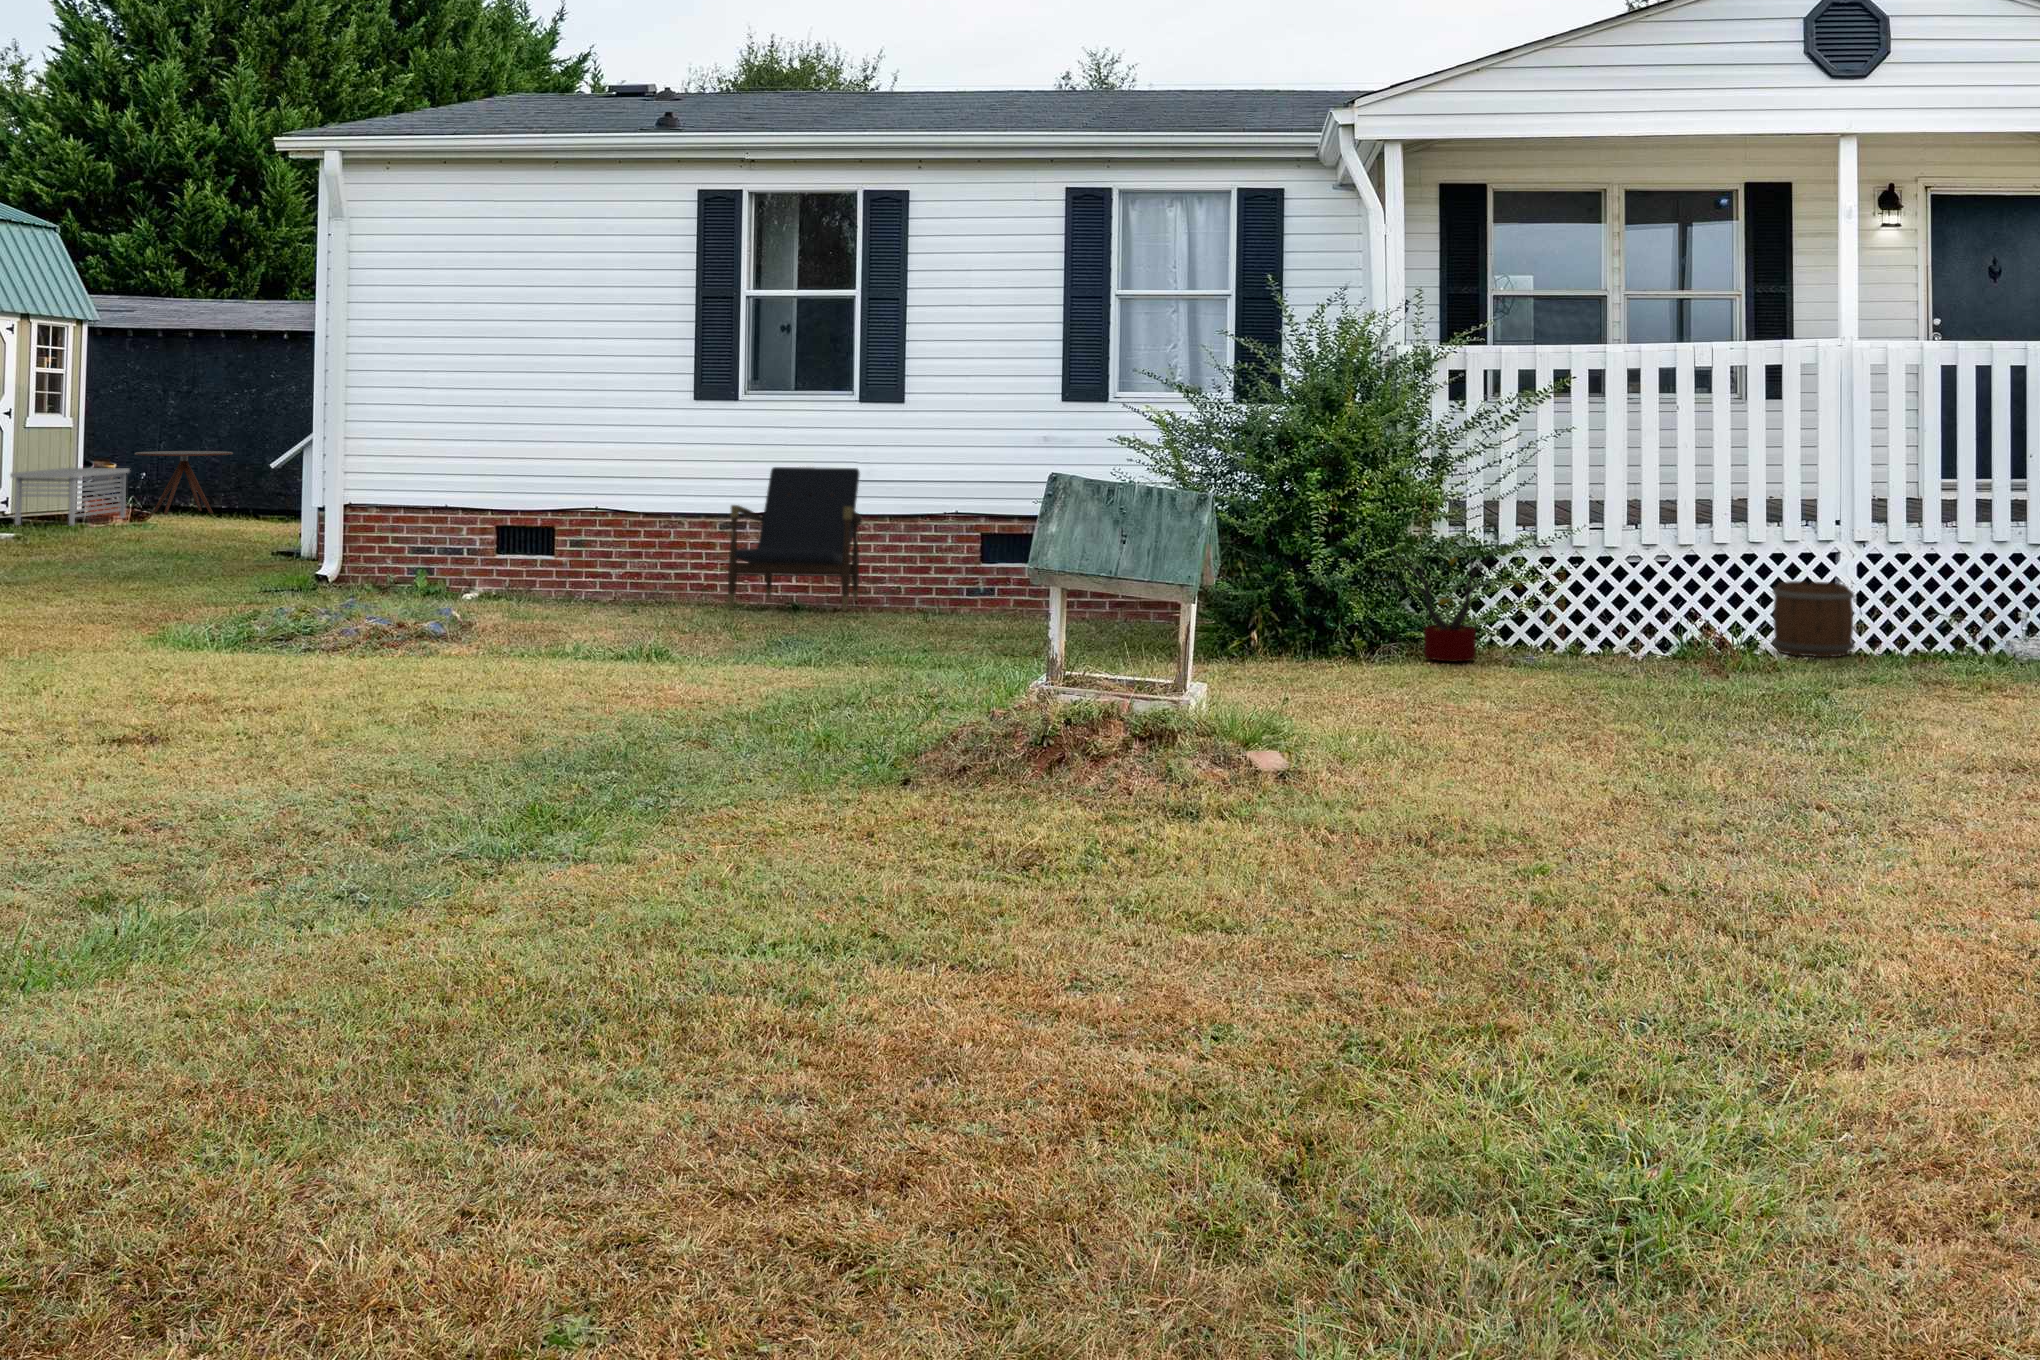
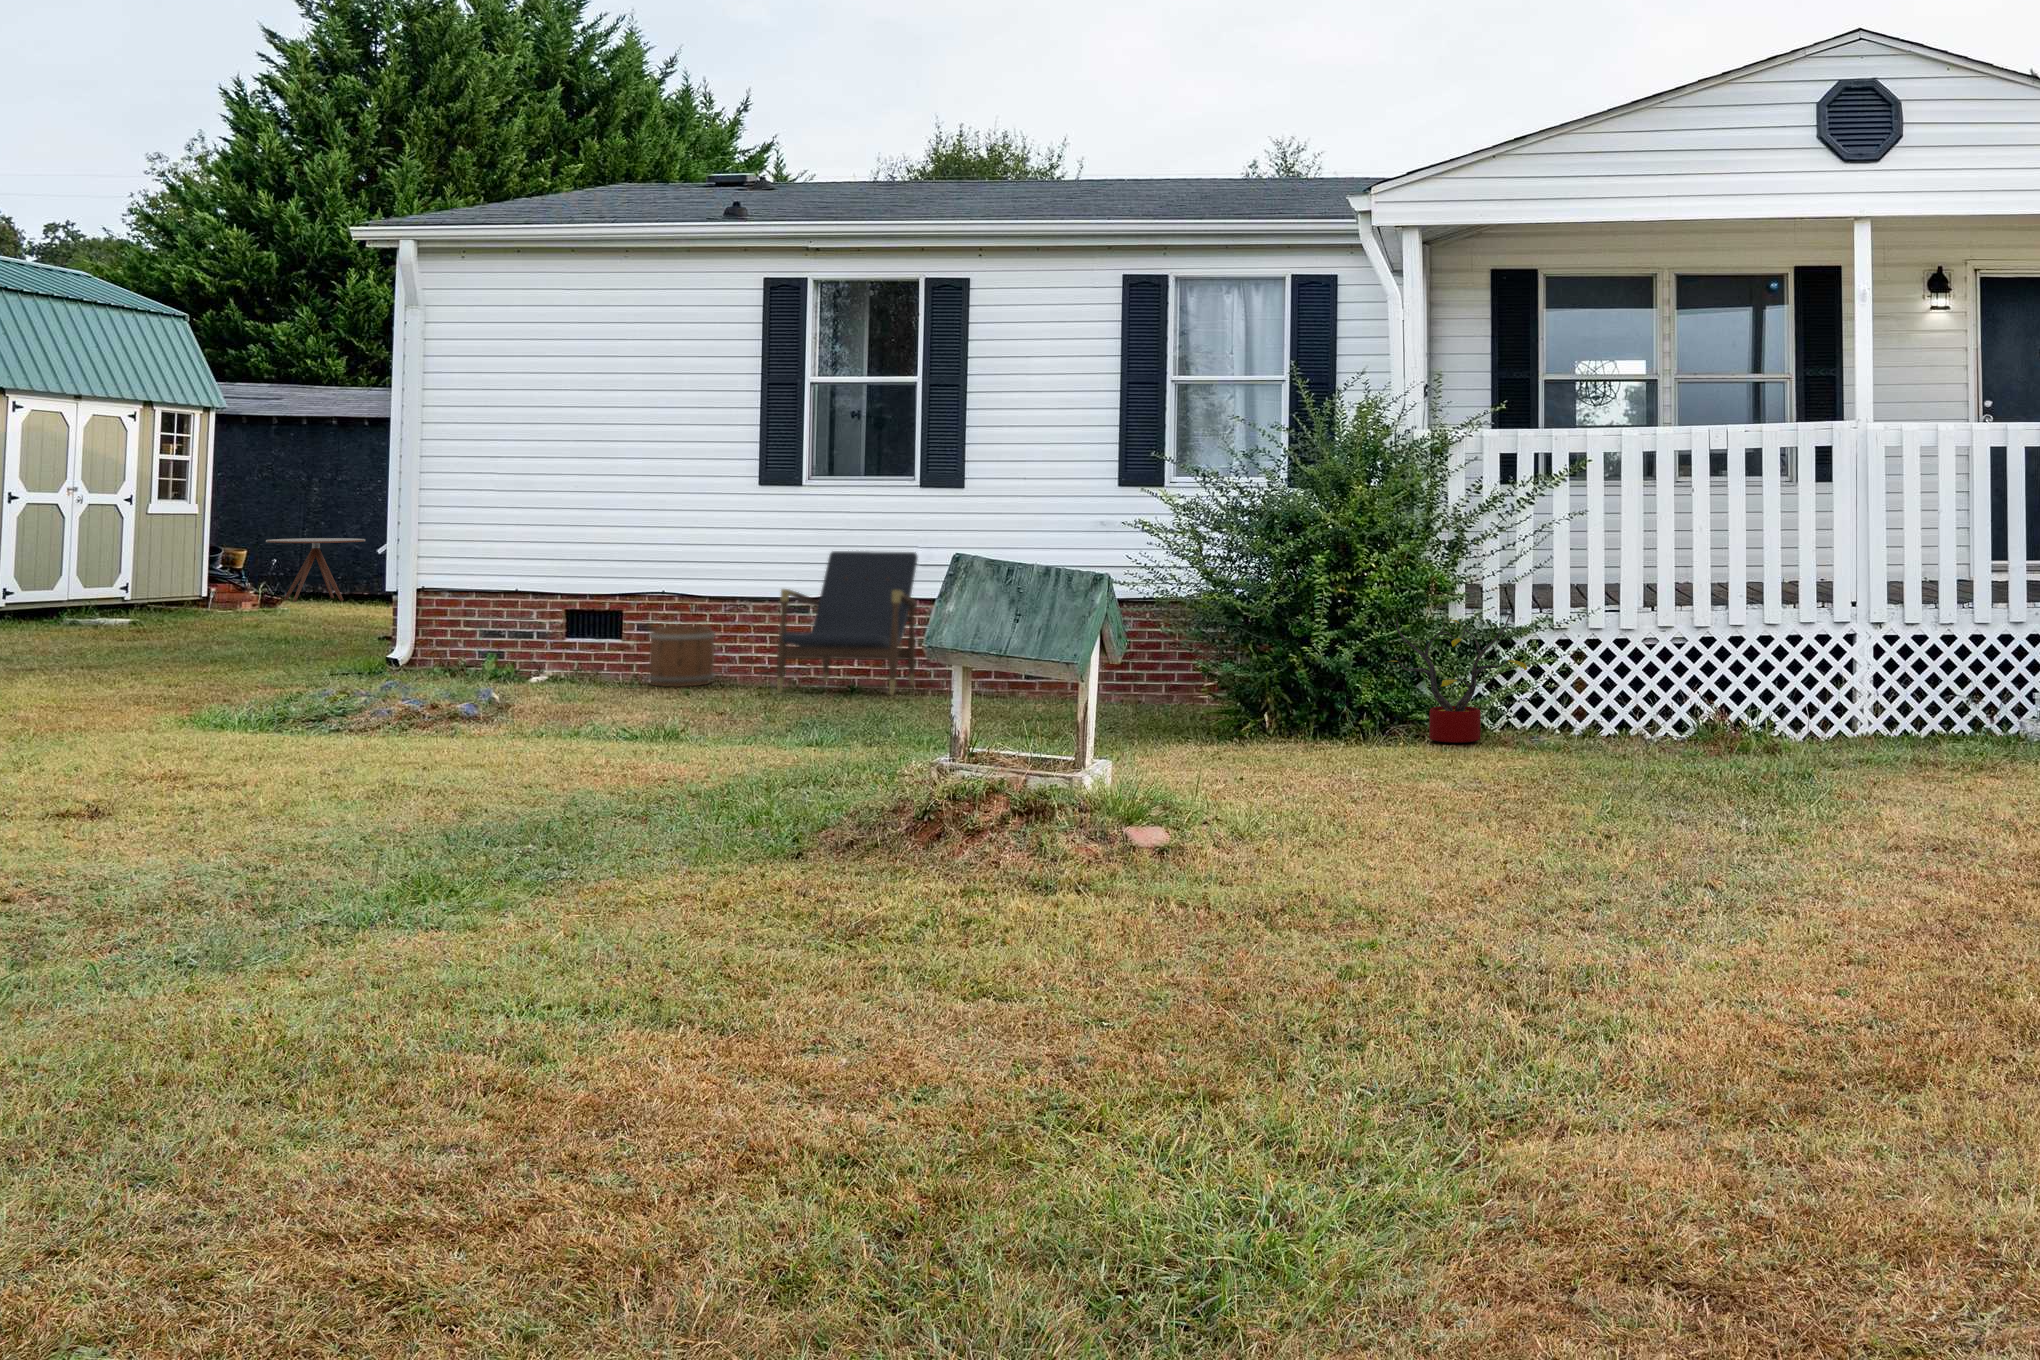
storage bench: present [10,468,129,526] -> none [131,555,257,613]
bucket: present [1772,581,1855,657] -> present [648,626,715,687]

